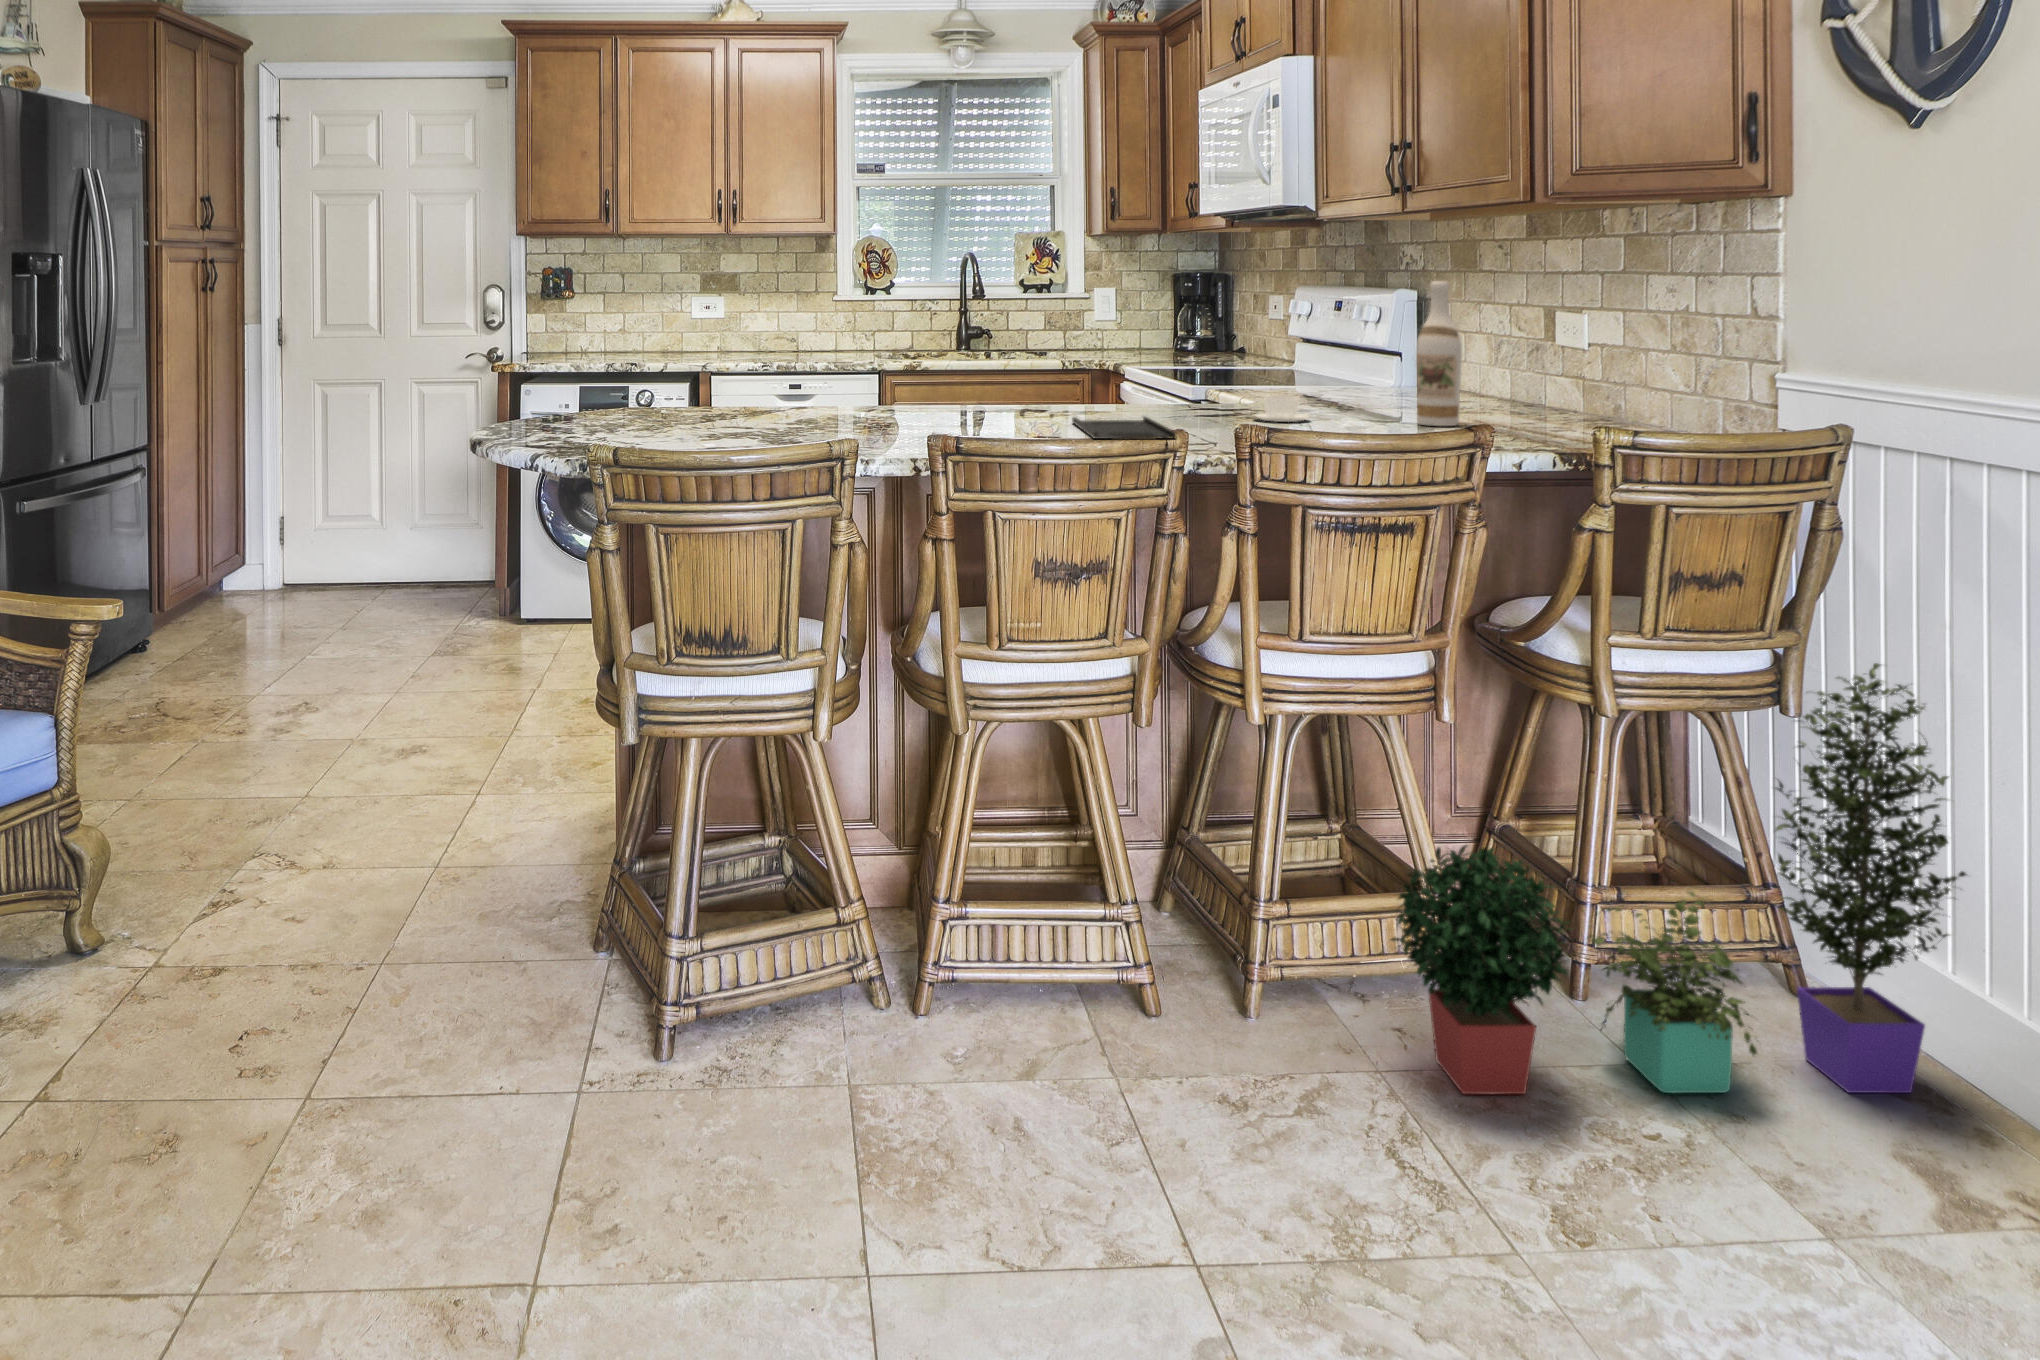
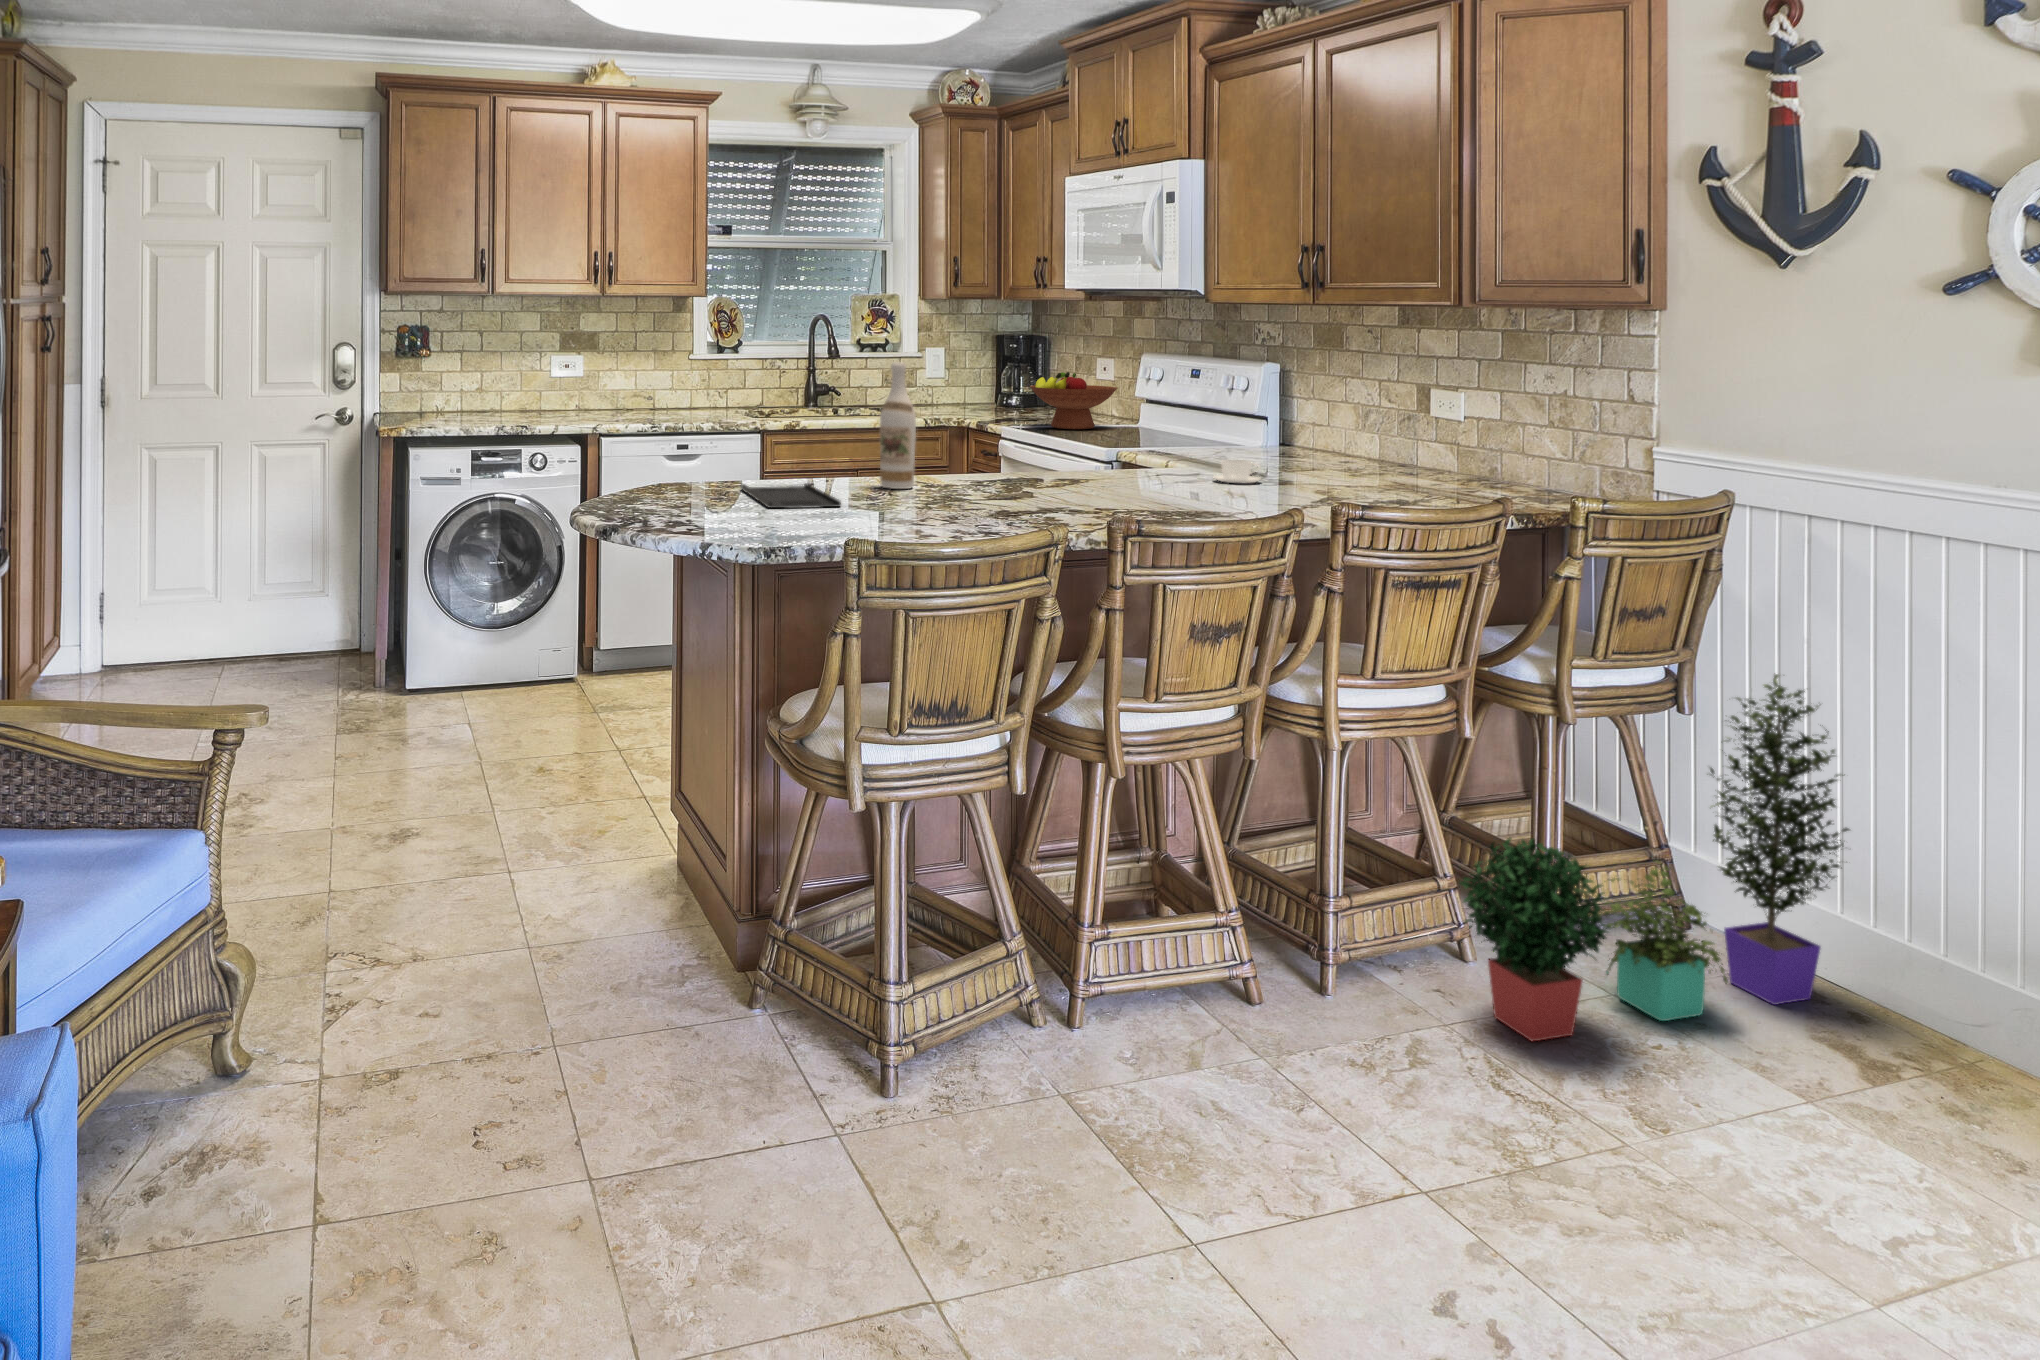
wine bottle: present [1416,281,1462,426] -> present [880,362,916,489]
fruit bowl: none [1181,308,1282,373] -> present [1030,372,1117,429]
tray: present [1072,417,1176,439] -> present [741,483,841,508]

